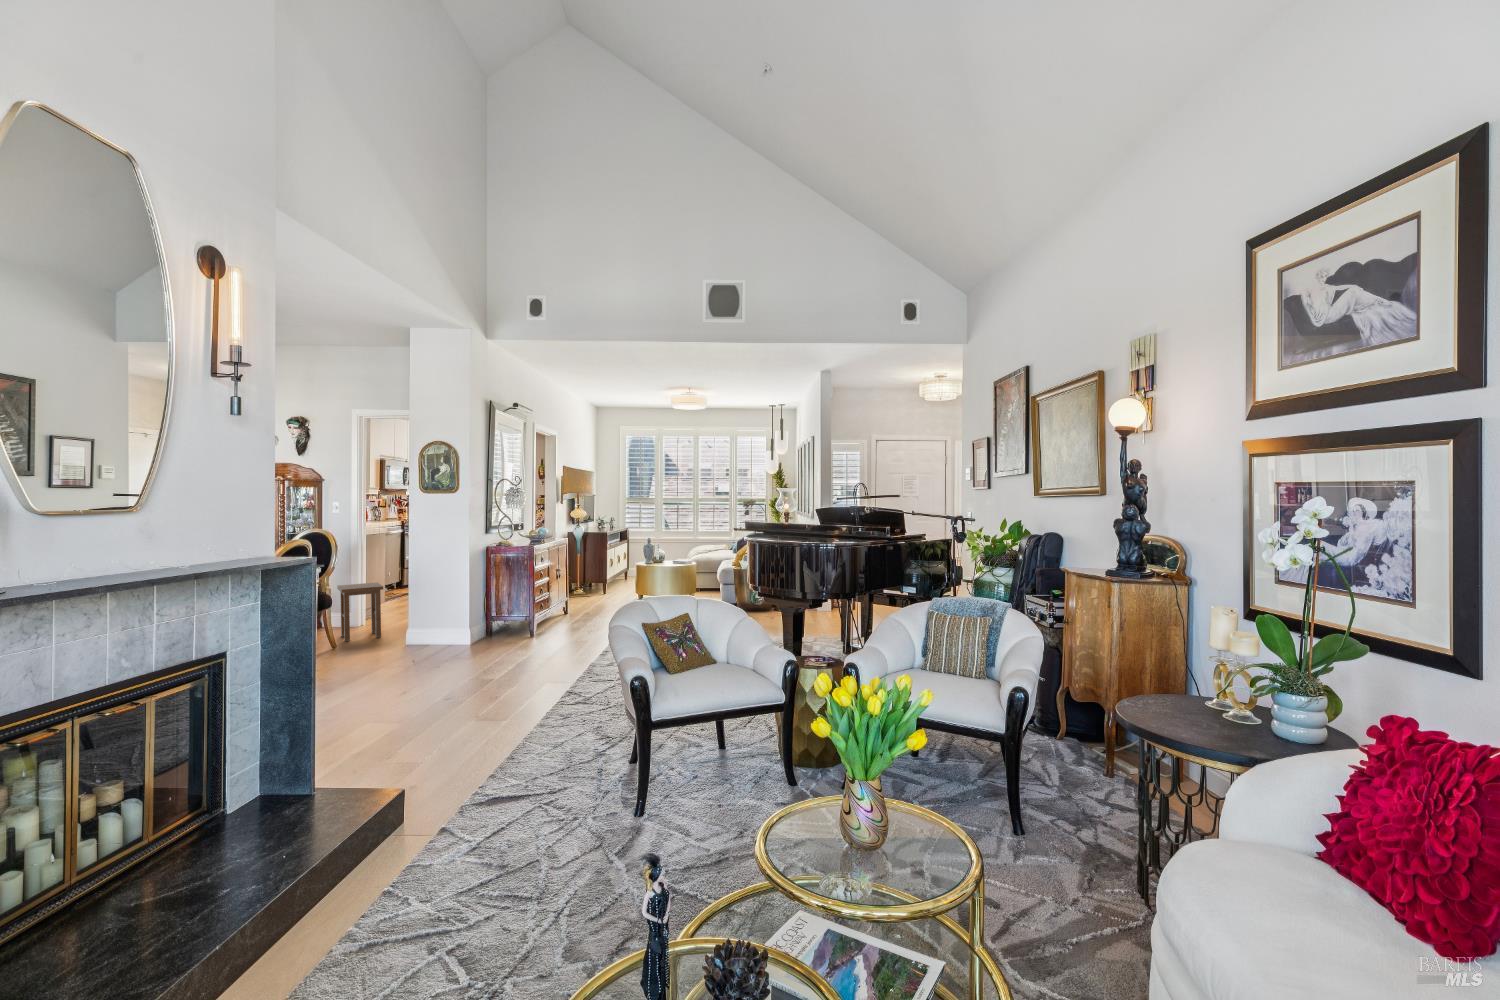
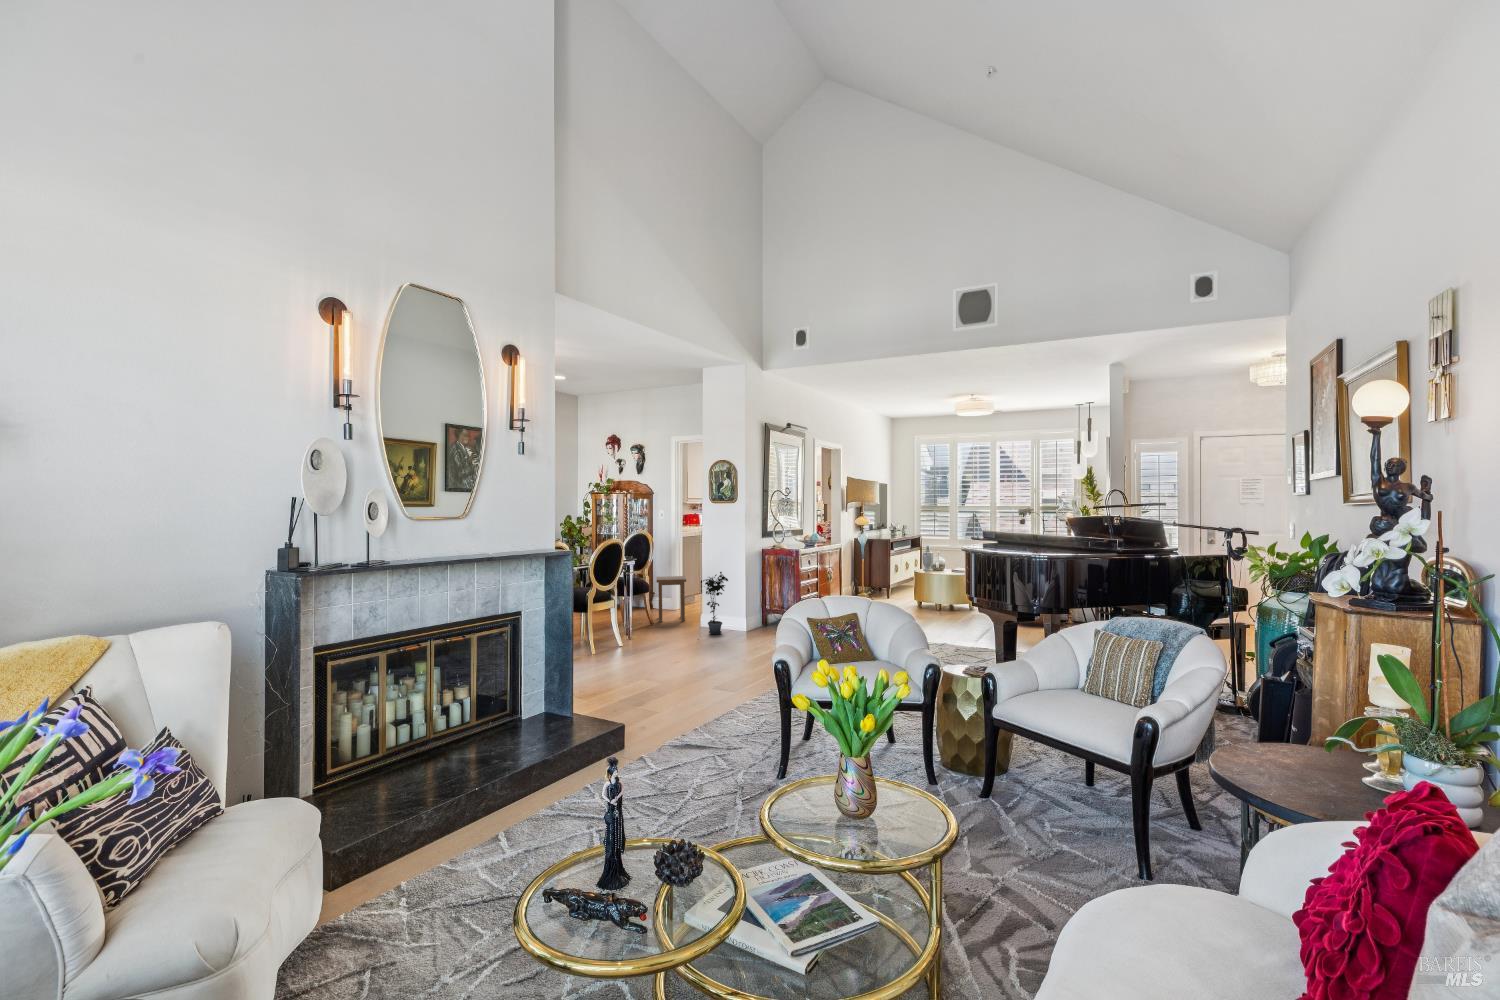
potted plant: none [416,575,450,650] -> present [703,572,728,634]

